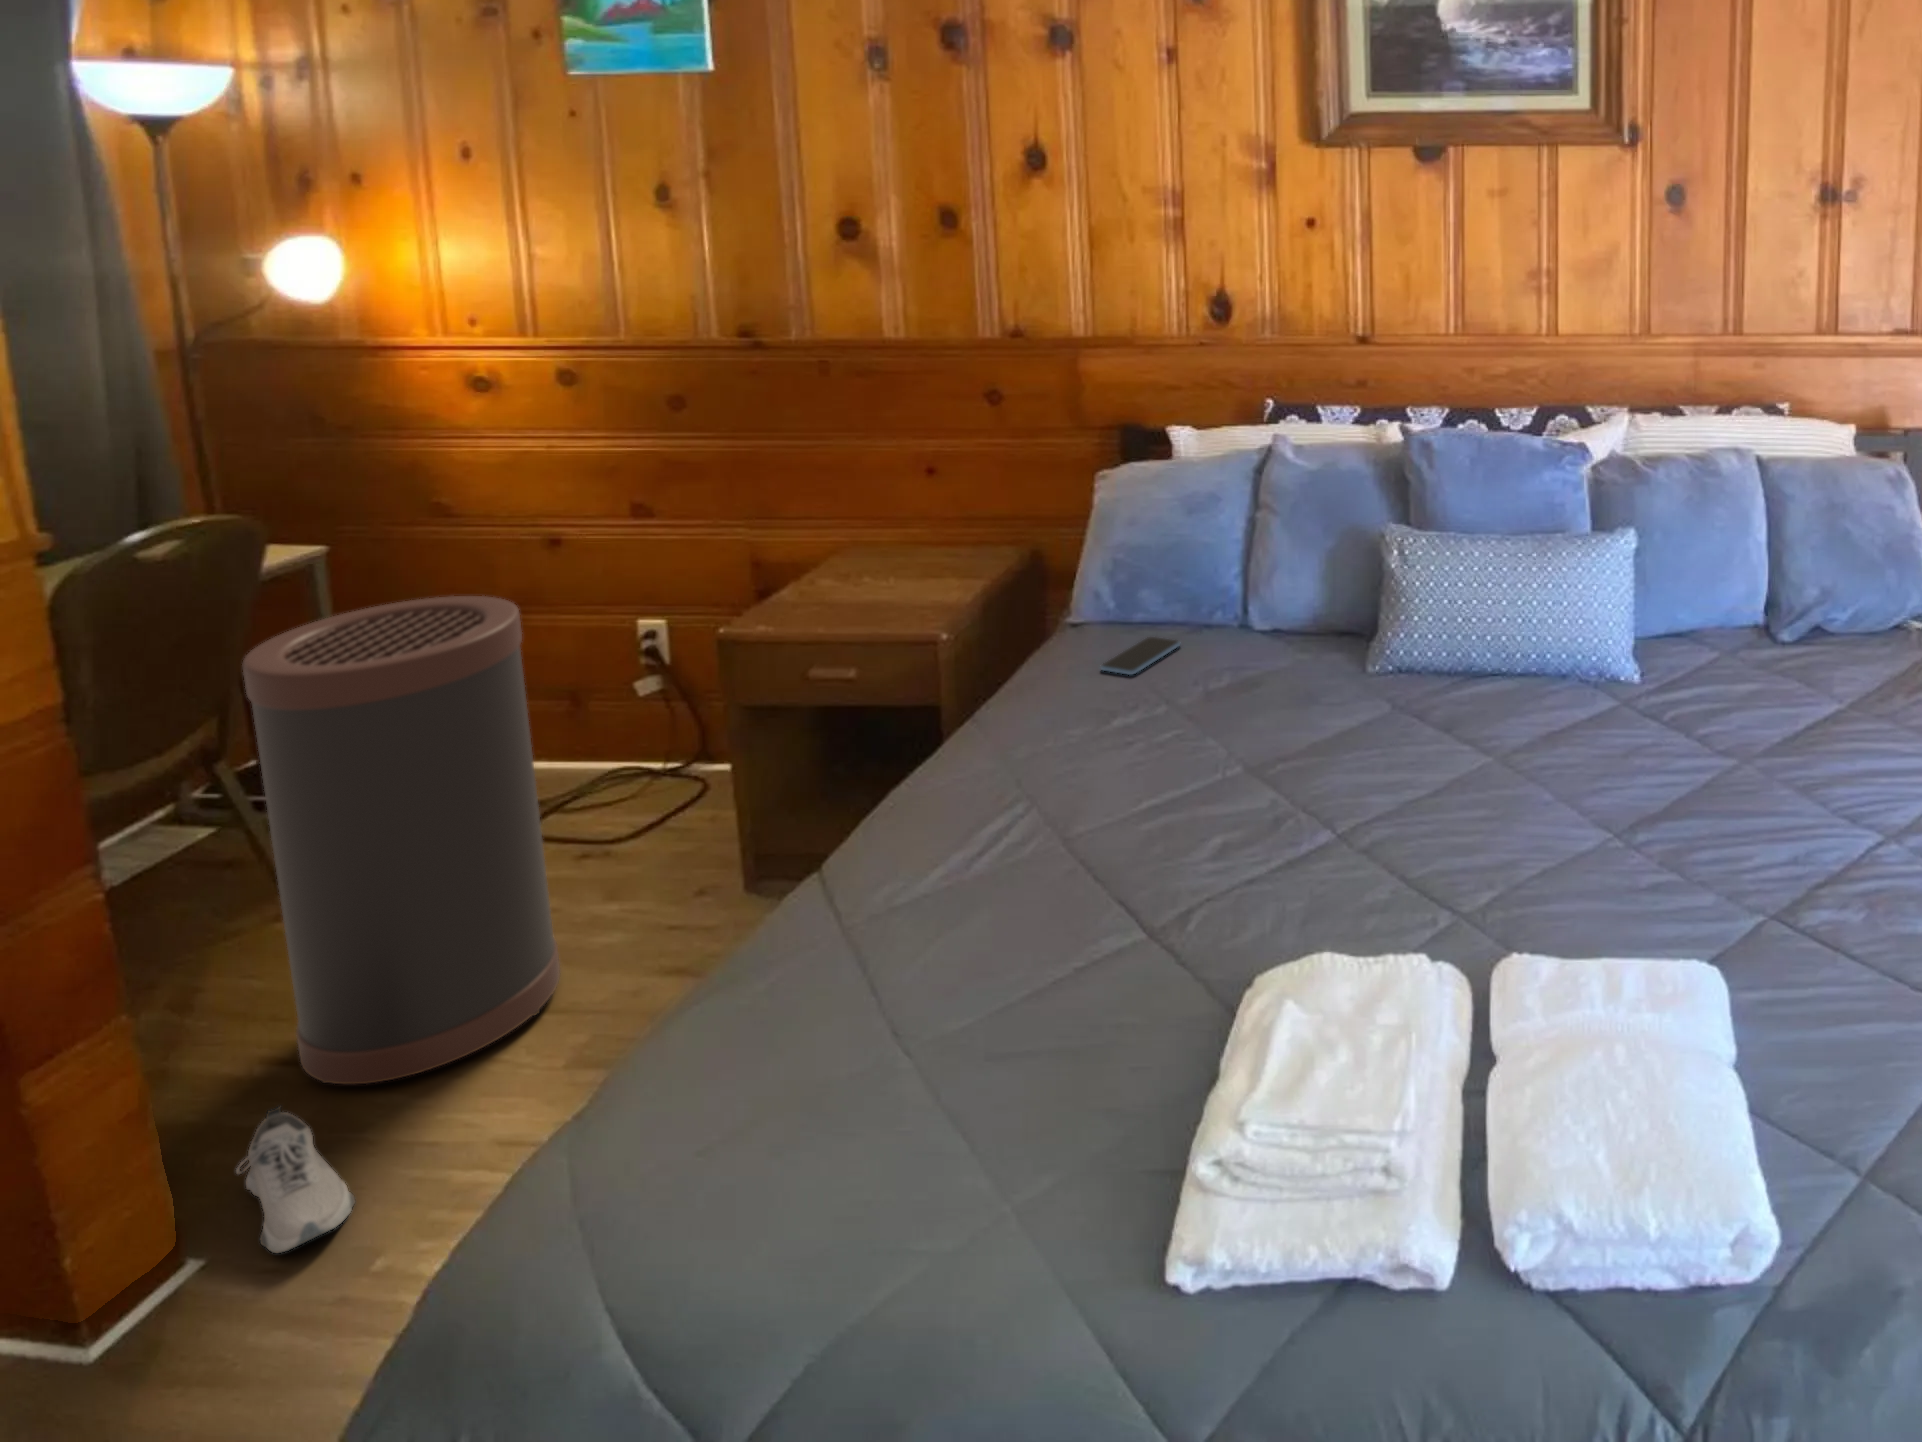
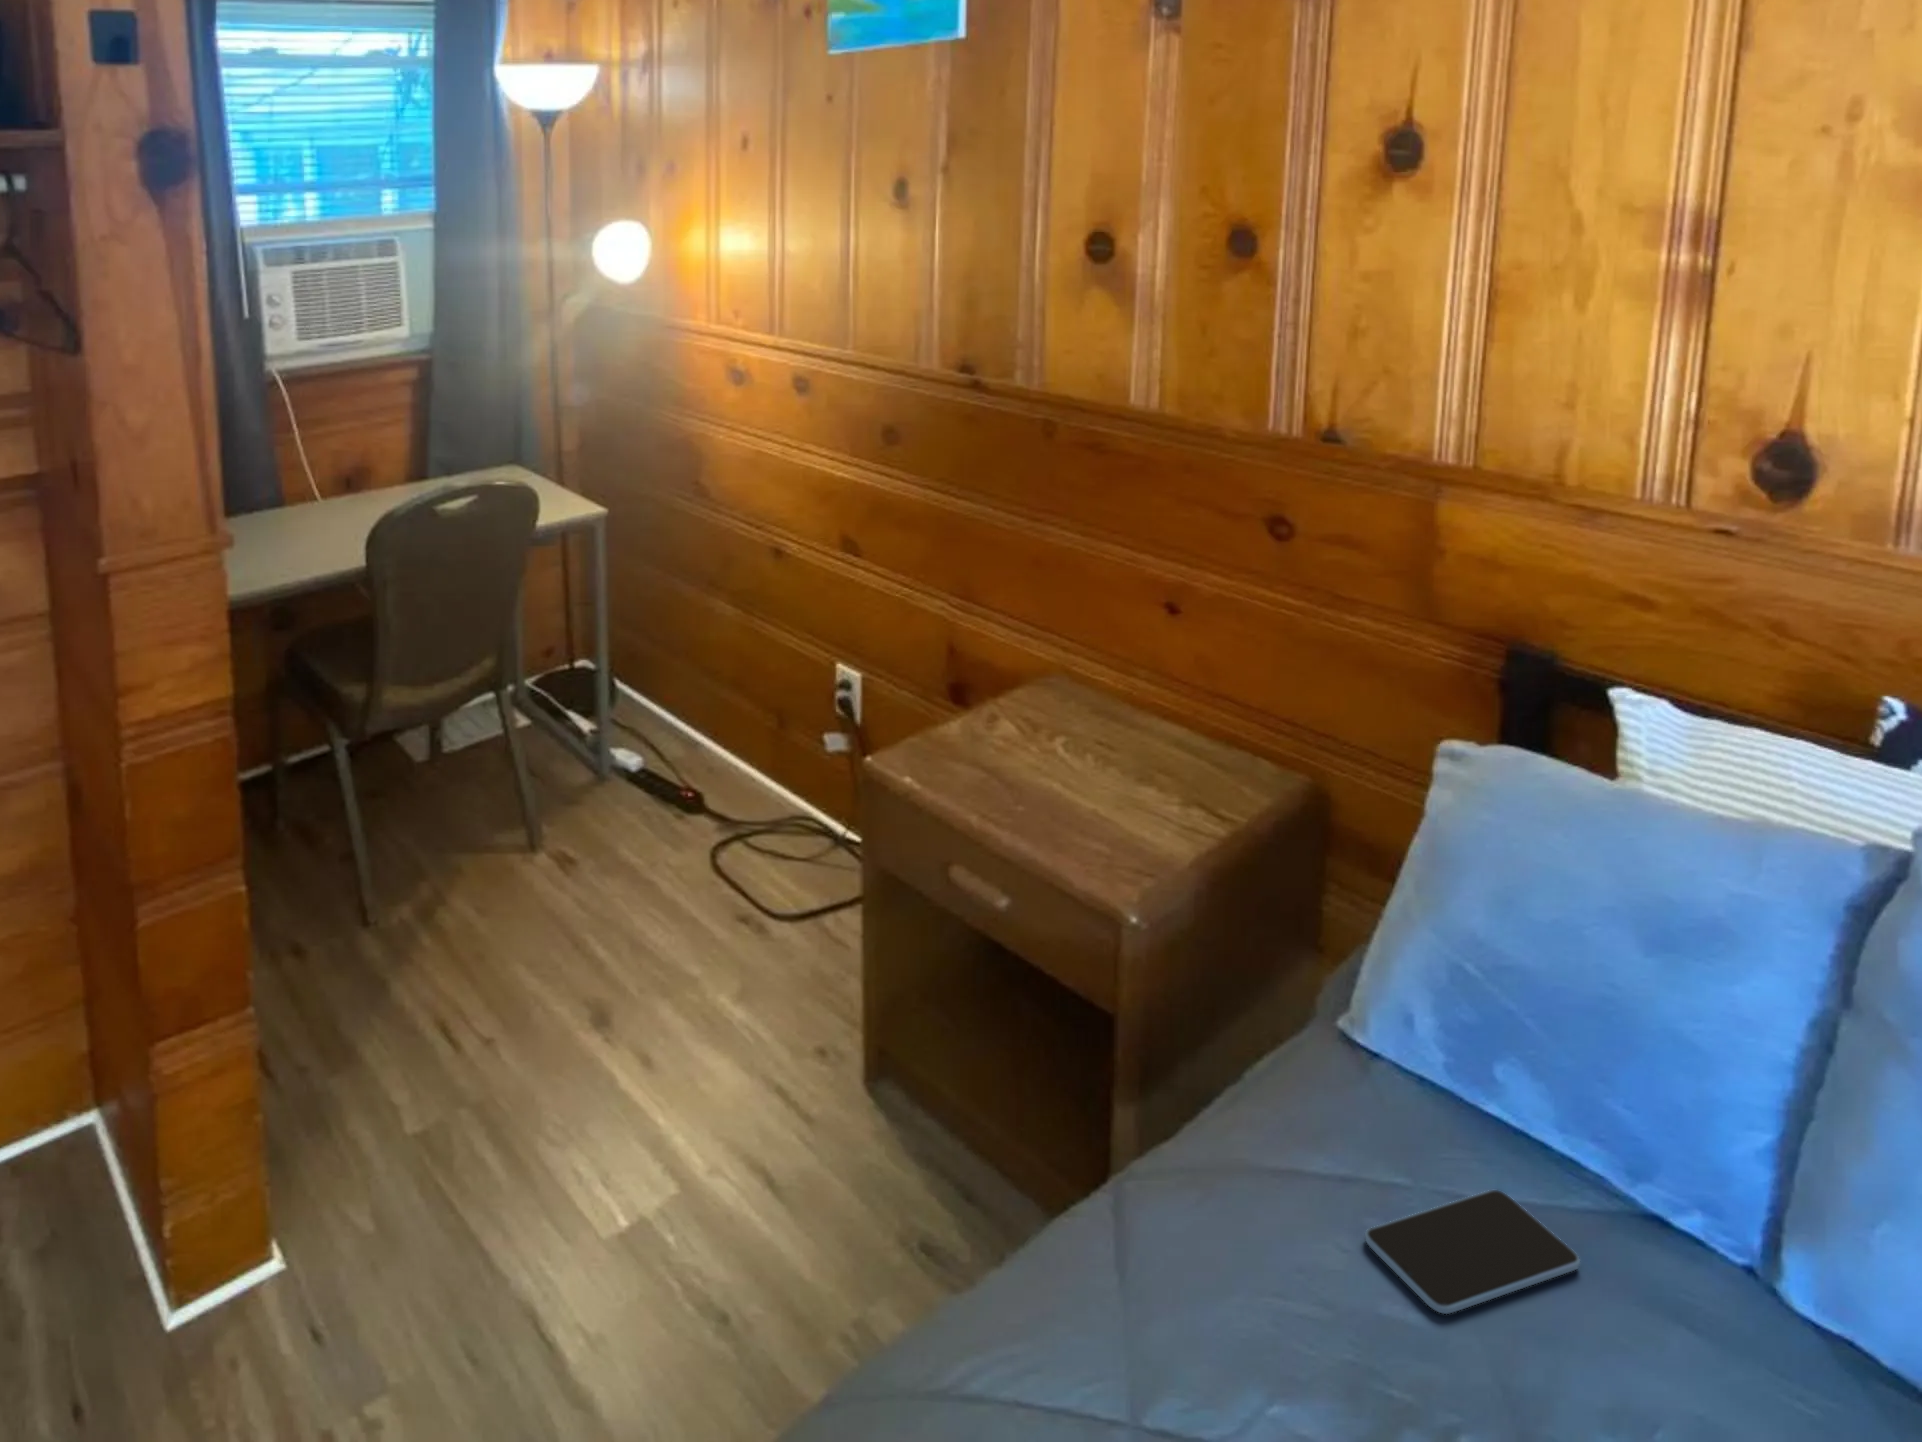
trash can: present [243,596,560,1084] -> none [402,624,642,1165]
shoe: present [236,1107,355,1253] -> none [283,1150,370,1353]

